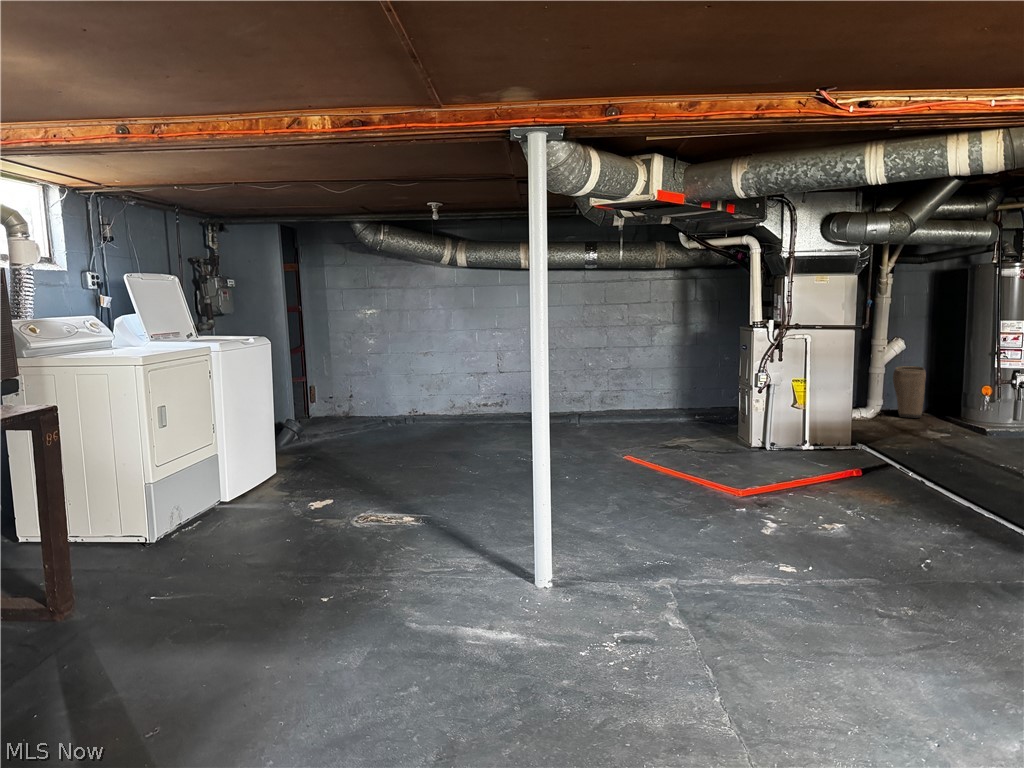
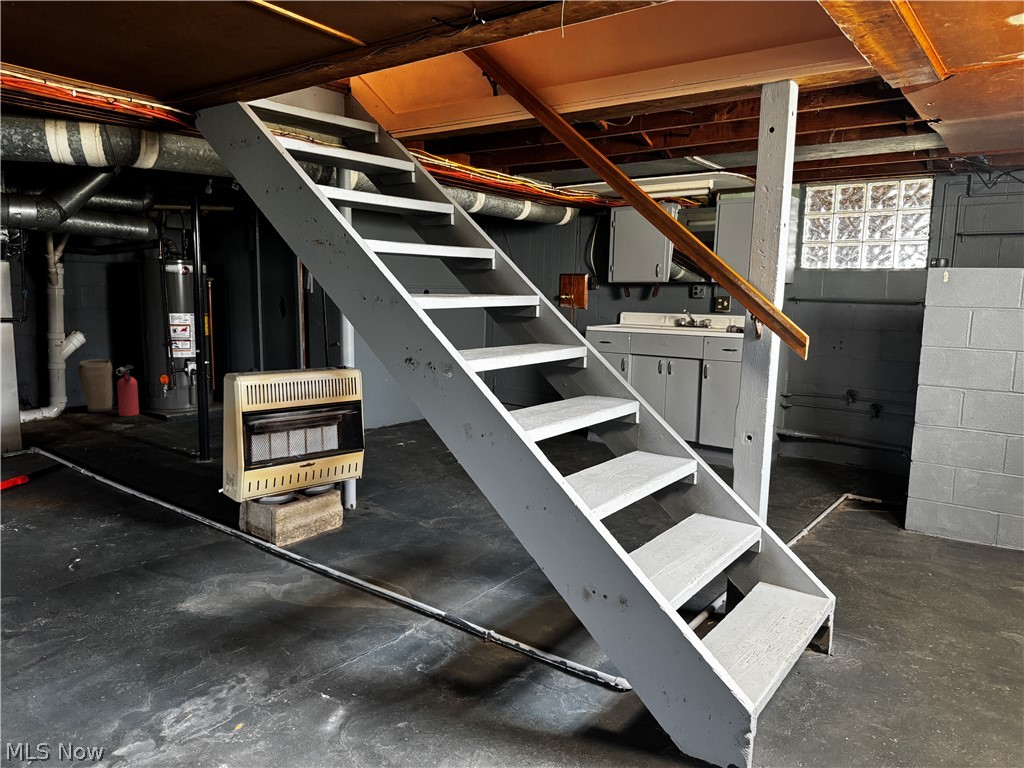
fire extinguisher: none [930,374,953,425] -> present [117,365,139,416]

